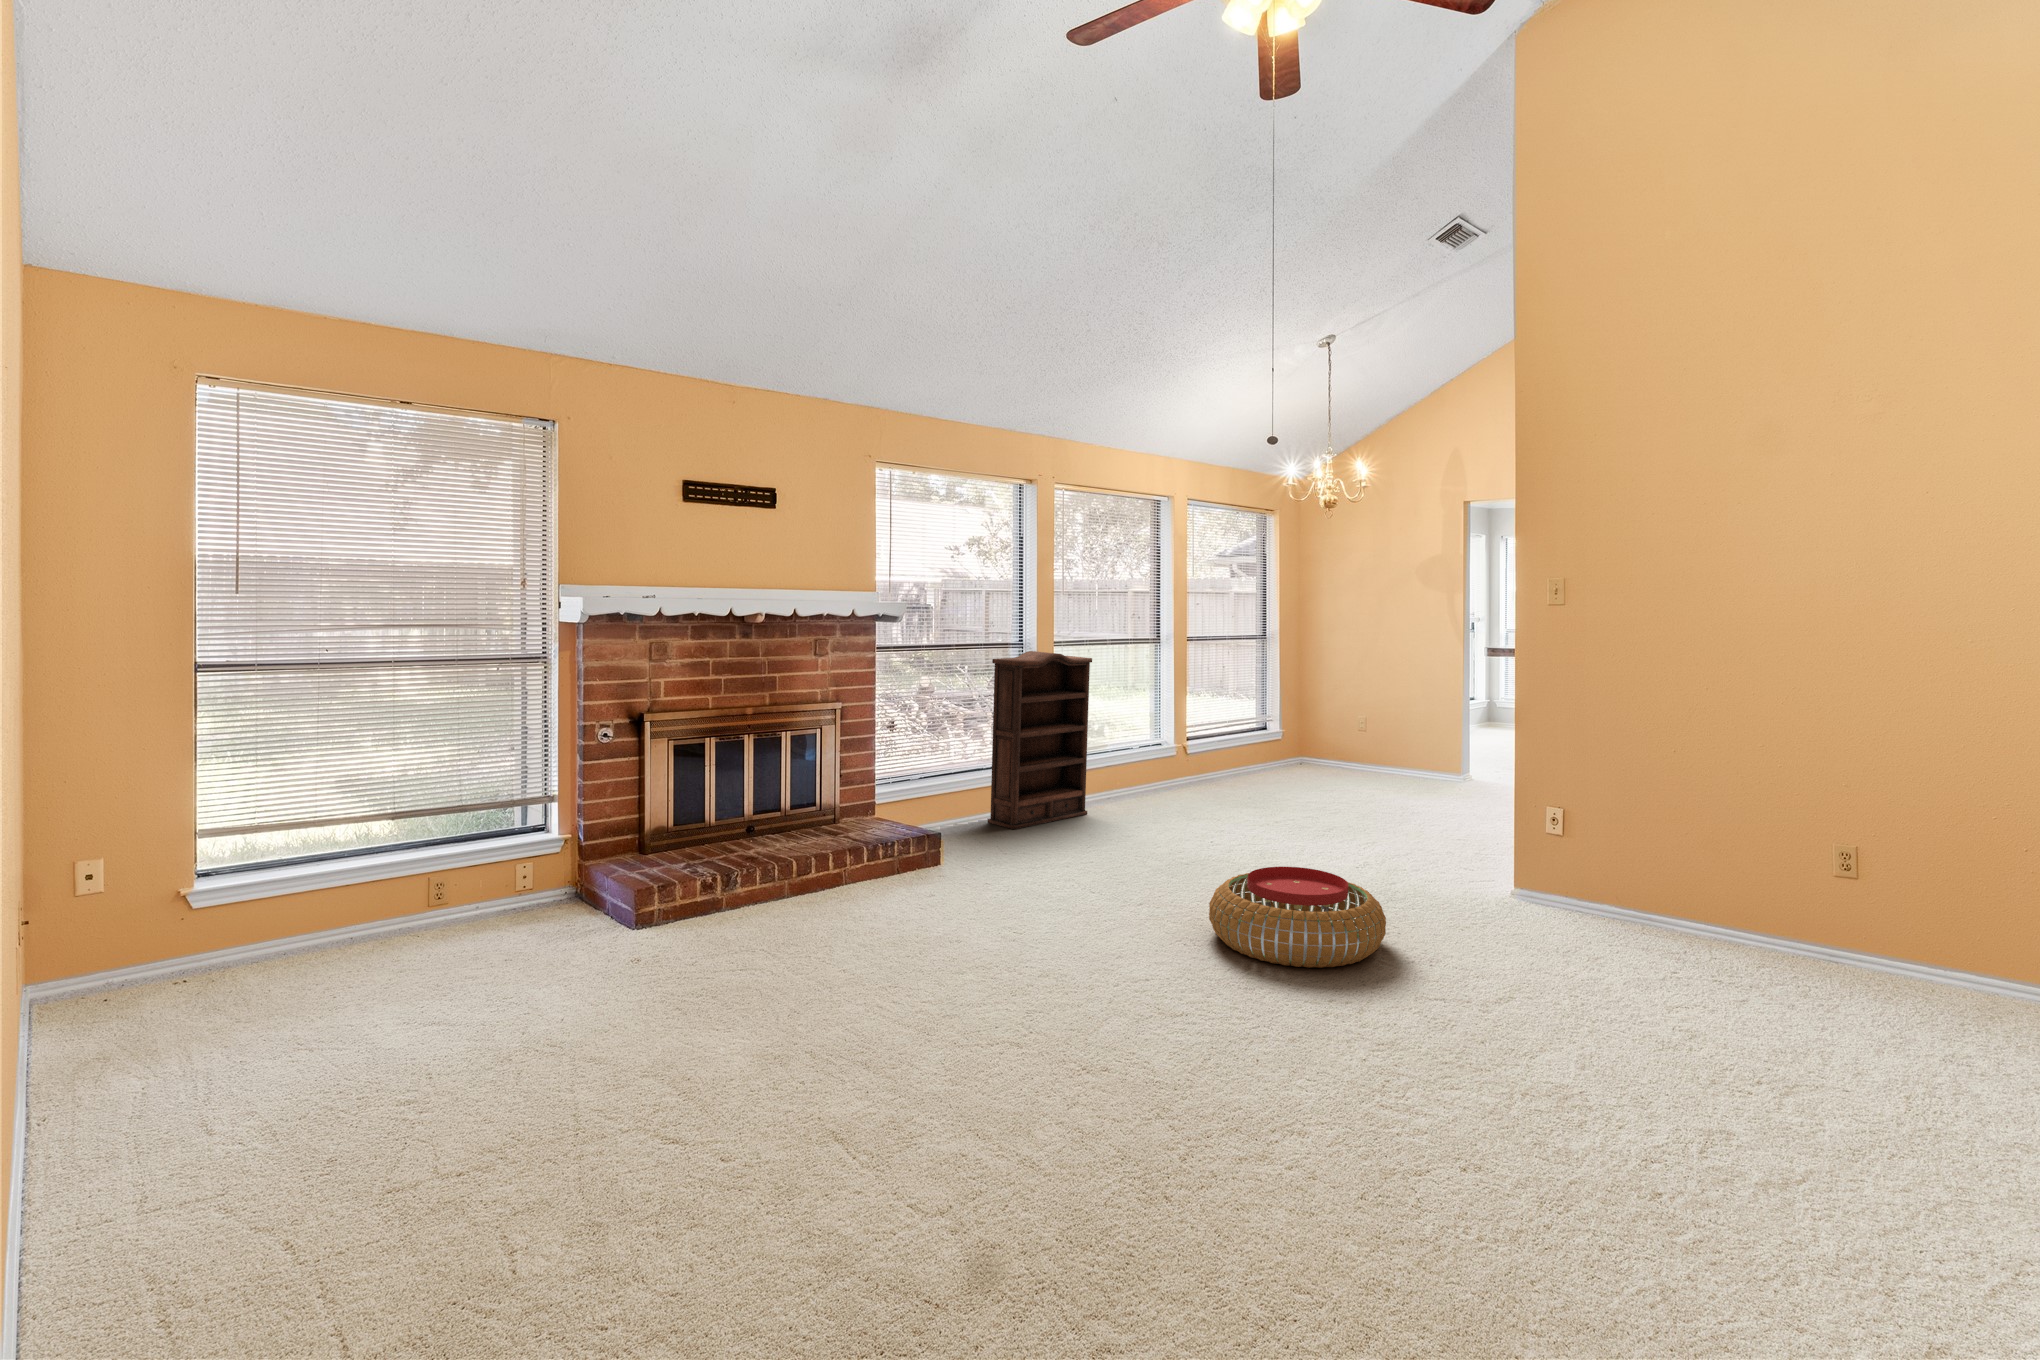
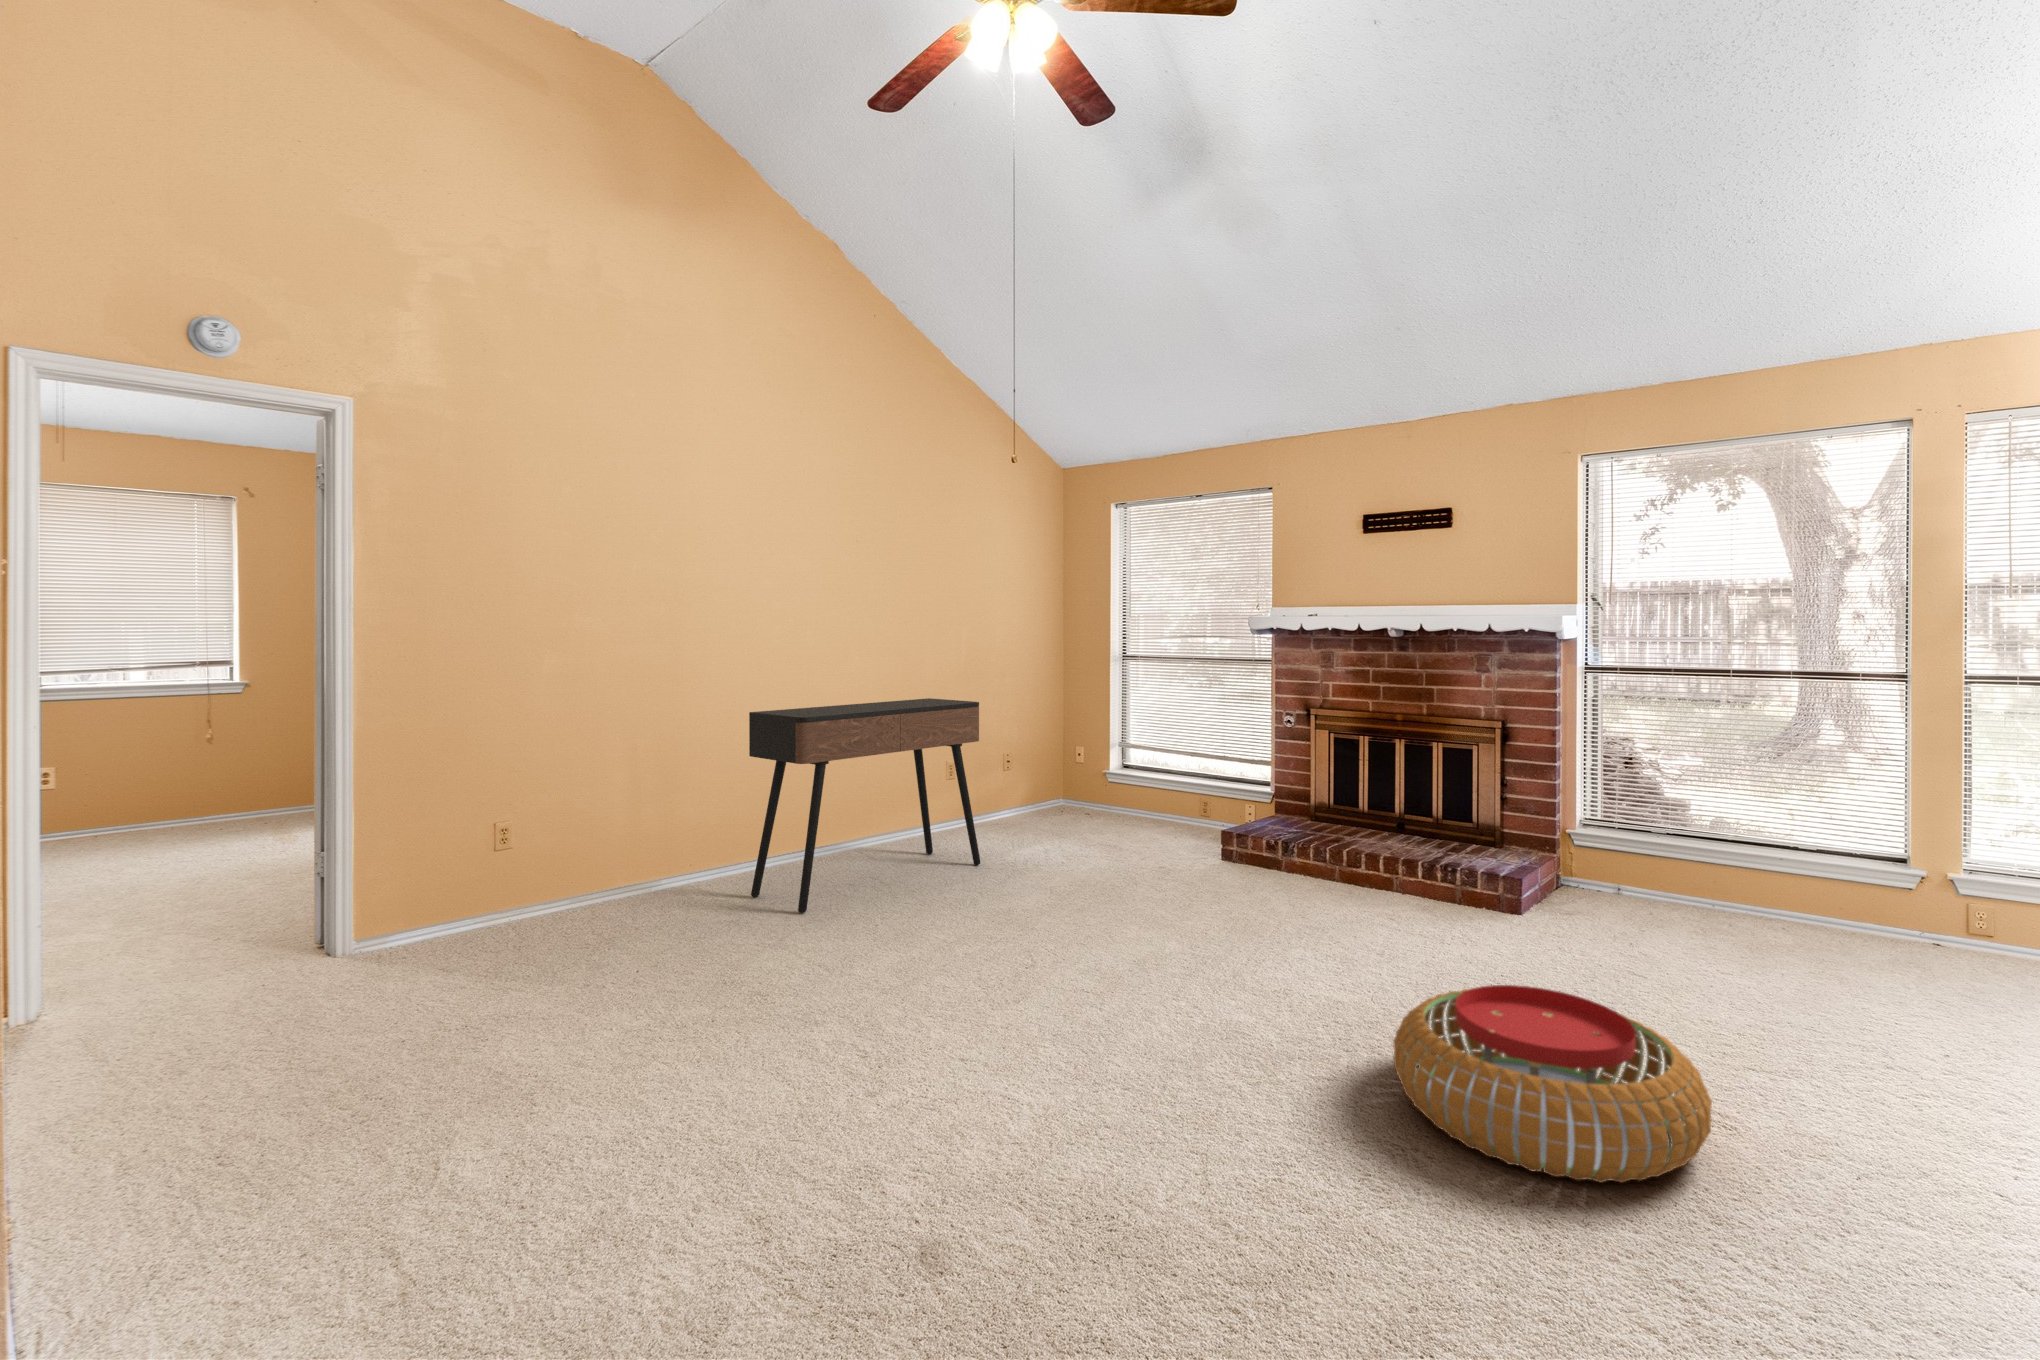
bookshelf: present [988,651,1092,829] -> none [1763,684,1981,967]
console table: none [271,777,594,1357] -> present [749,698,980,913]

